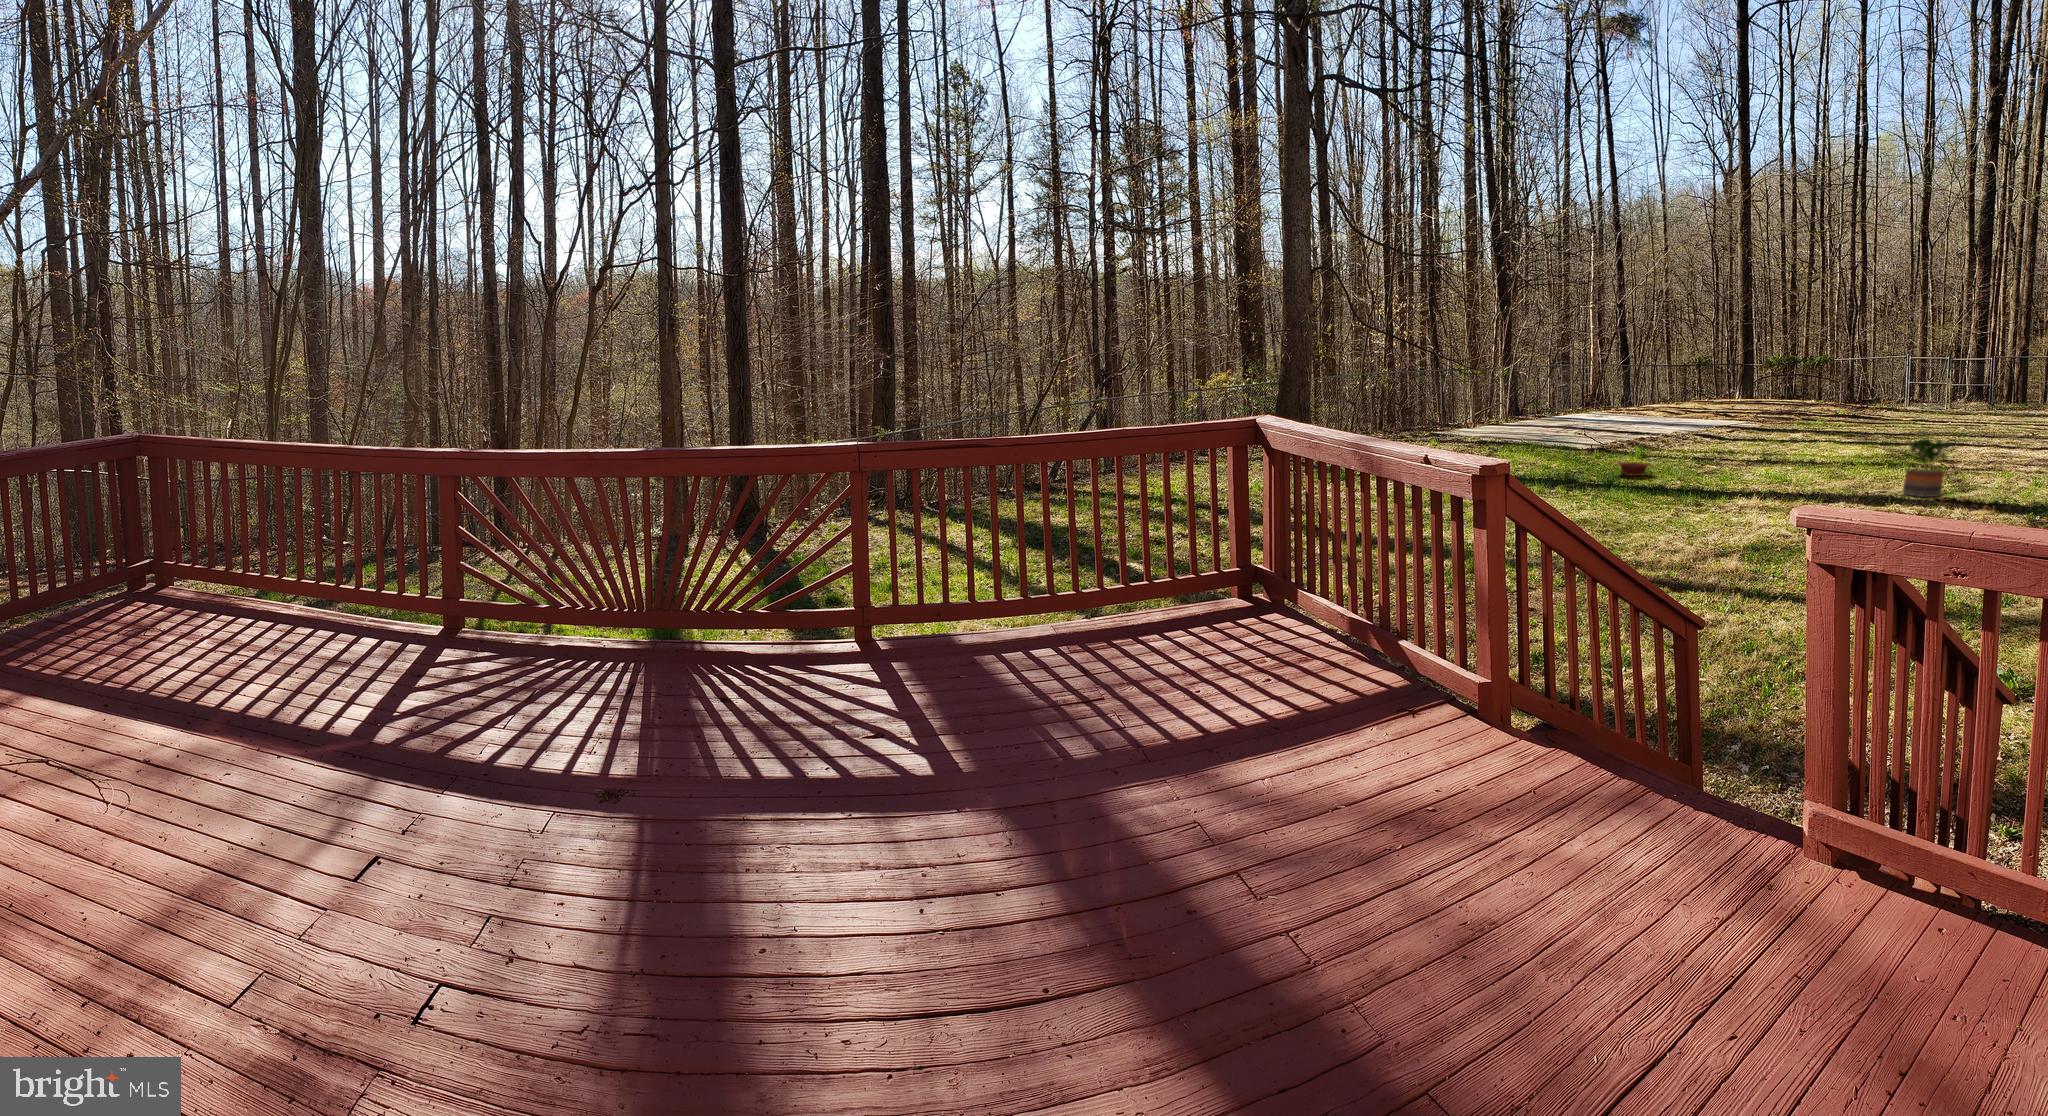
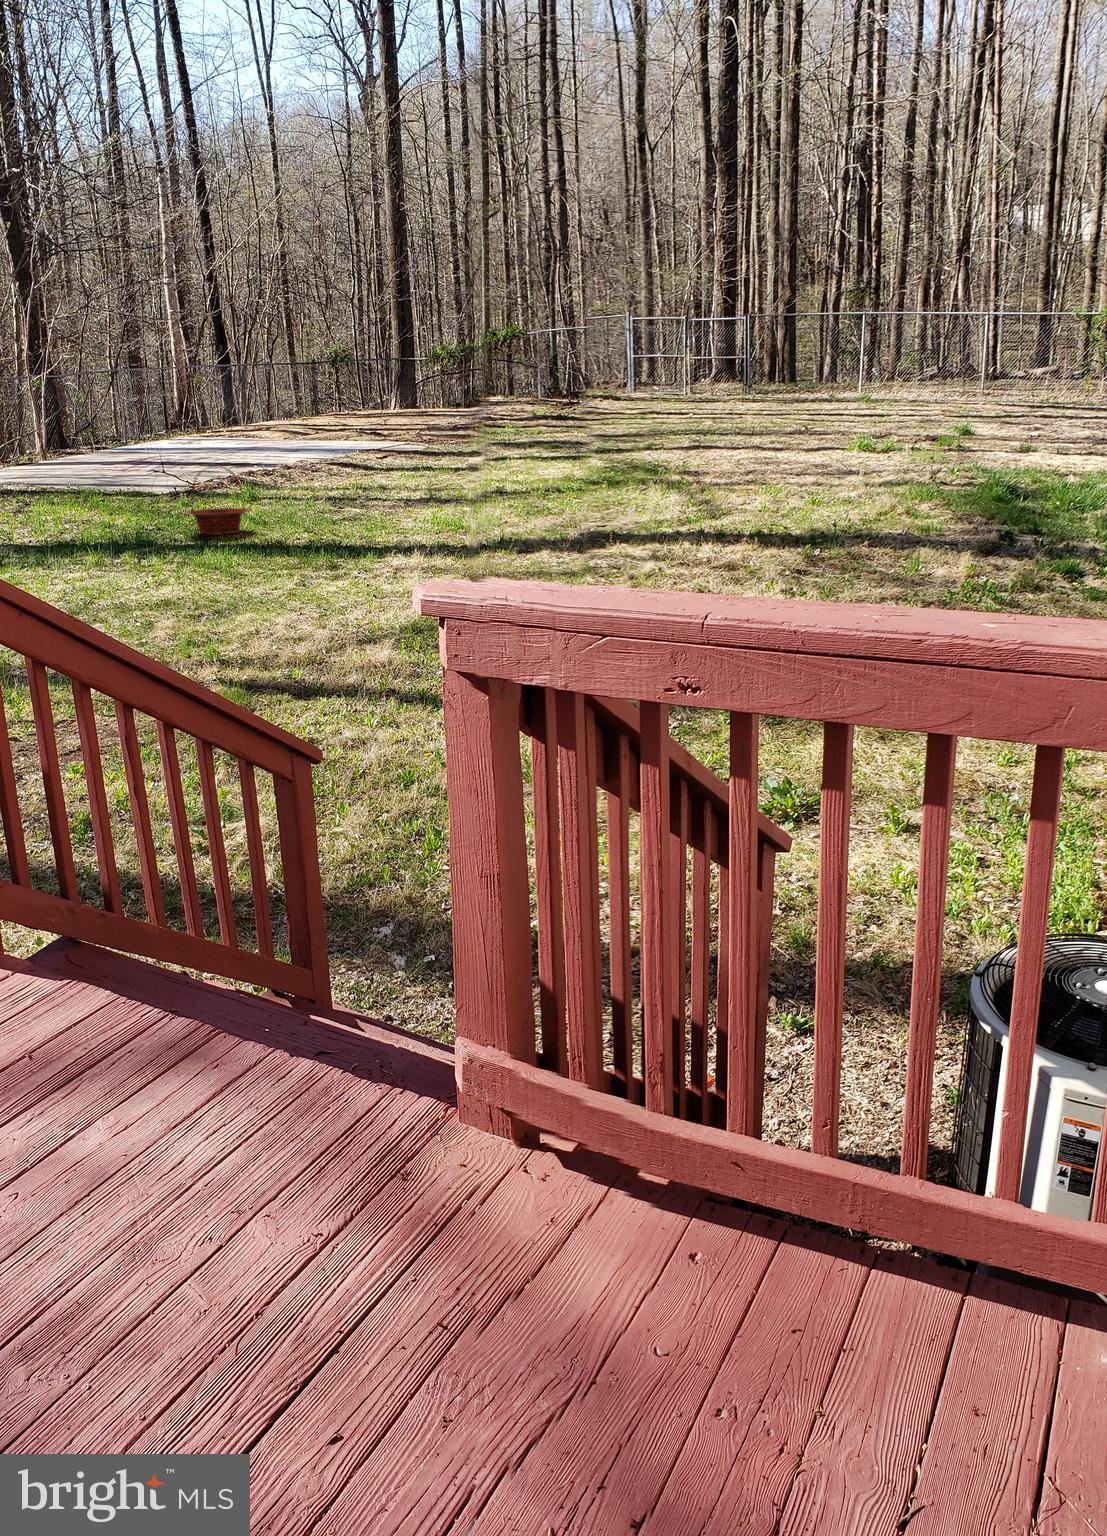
potted tree: present [1903,439,1954,497] -> none [624,428,689,531]

